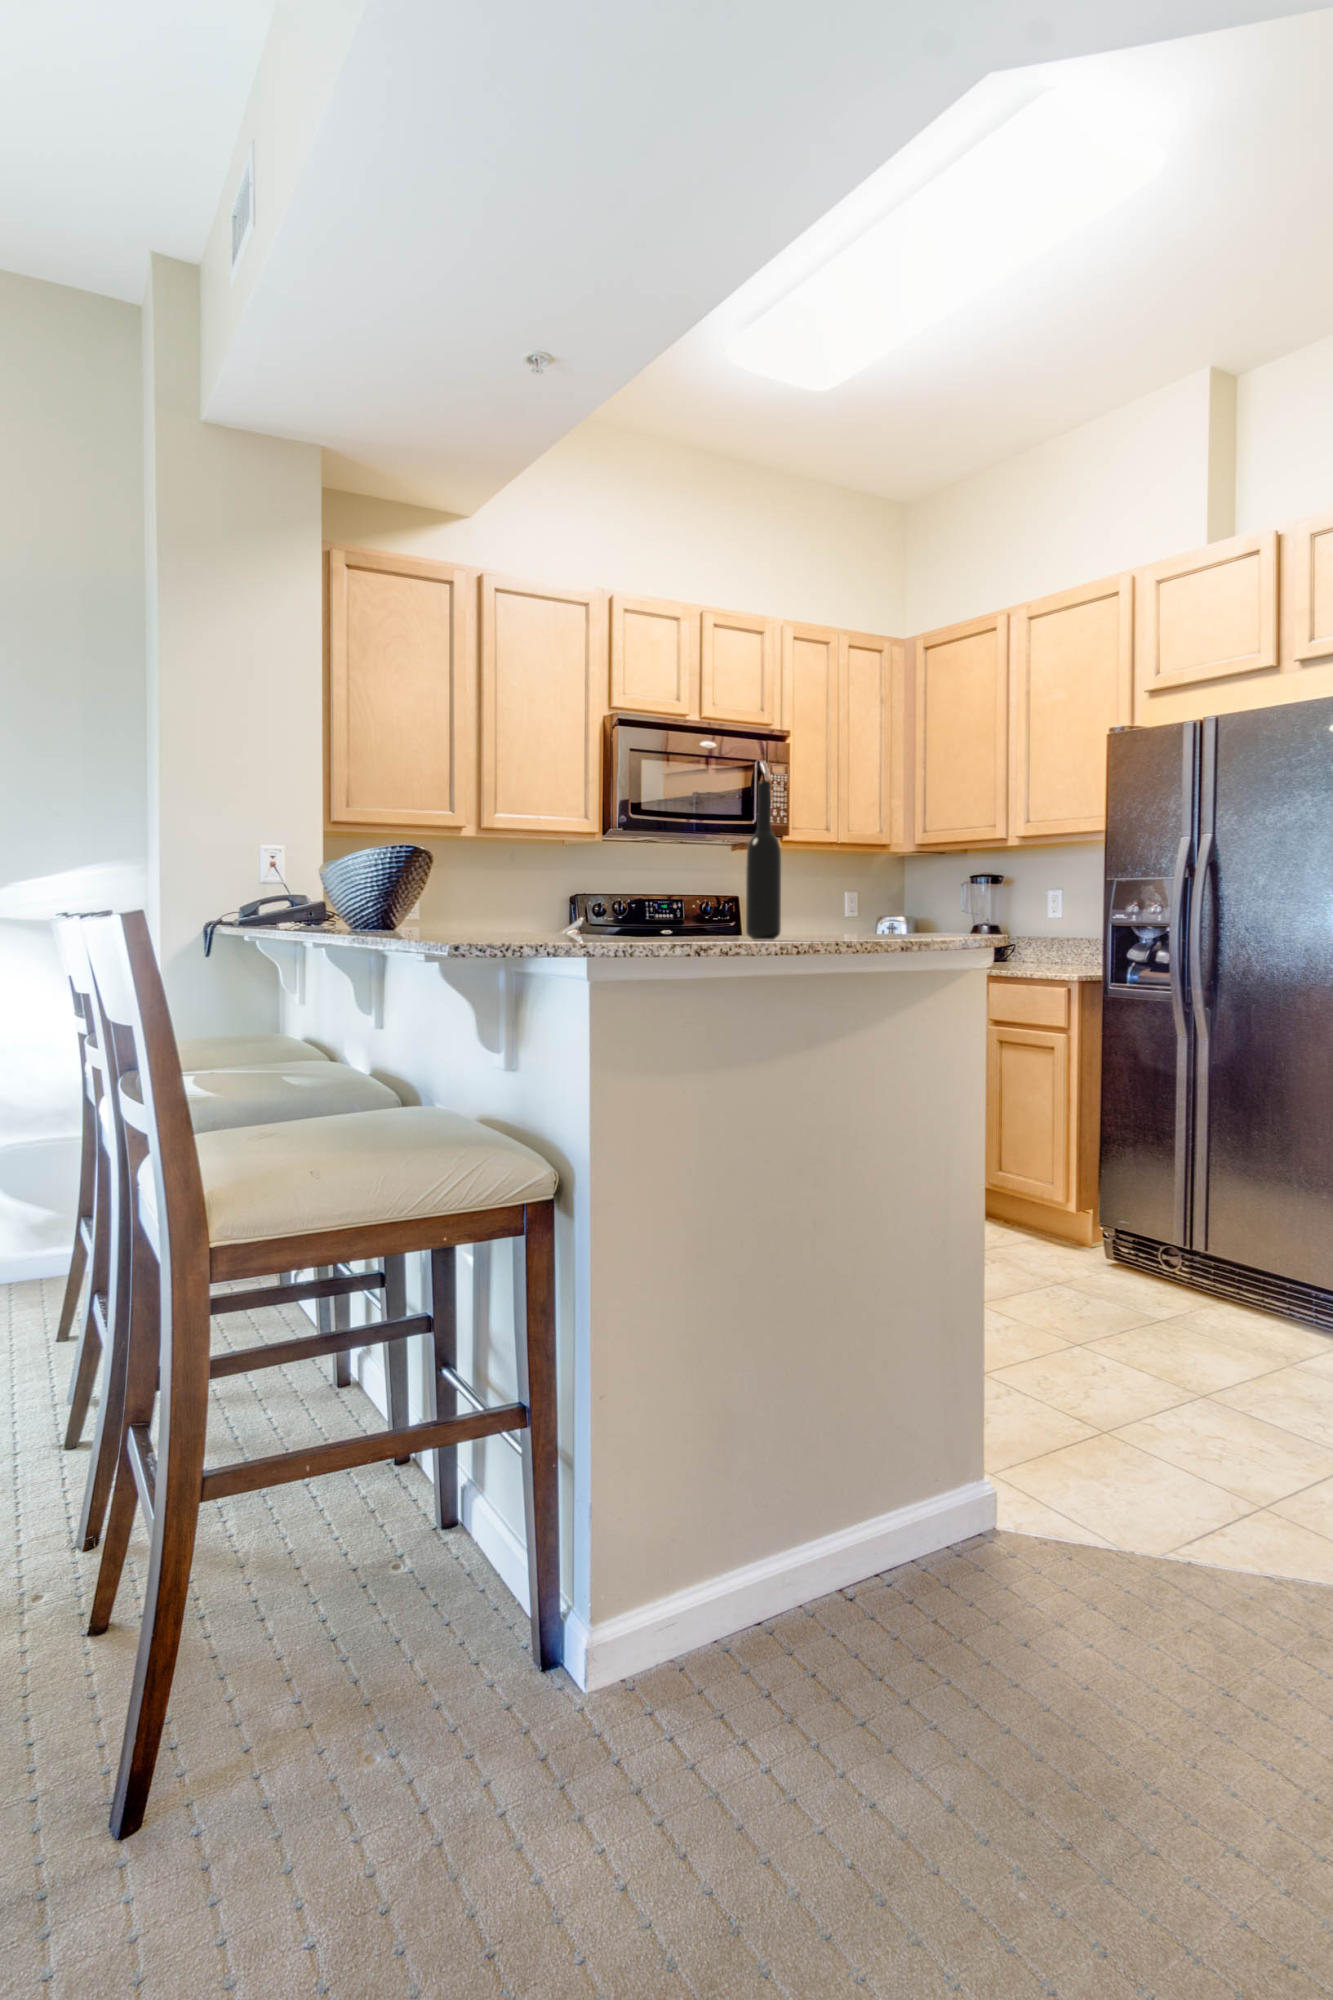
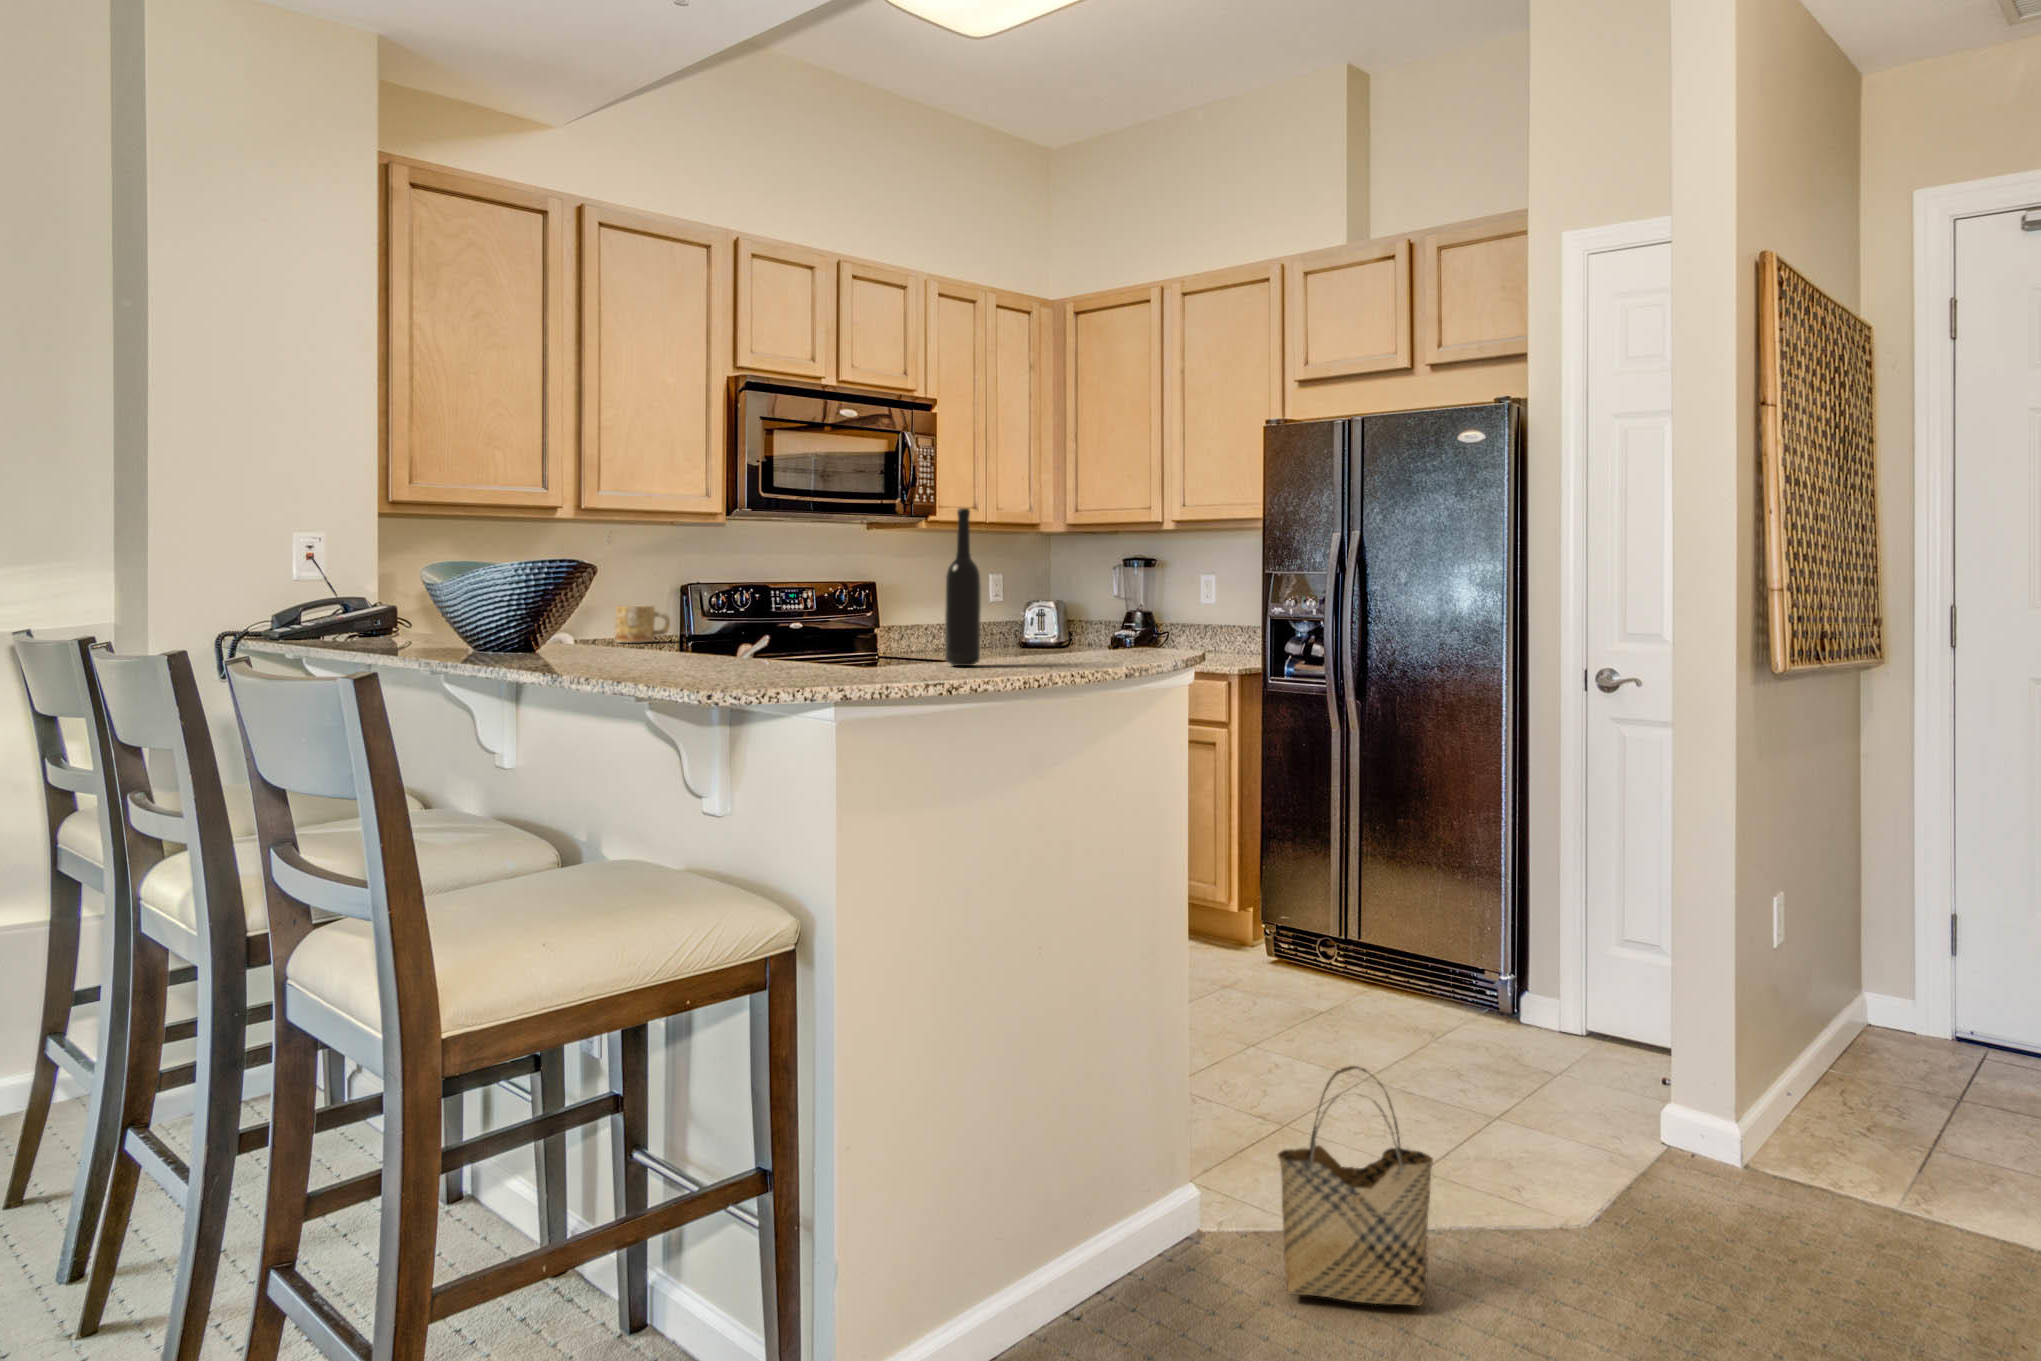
mug: none [491,901,535,933] -> present [615,606,670,643]
woven basket: none [1082,1383,1277,1665] -> present [1277,1066,1433,1306]

